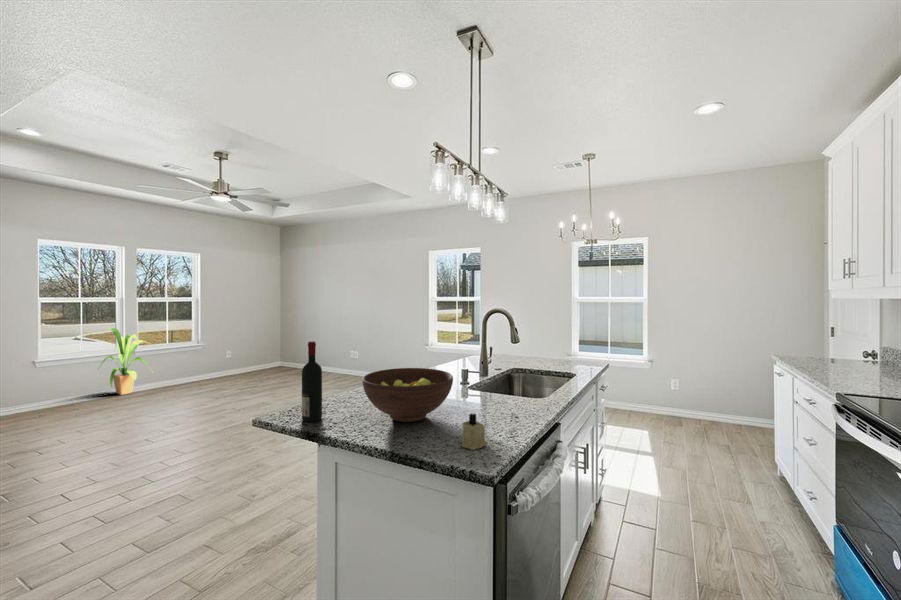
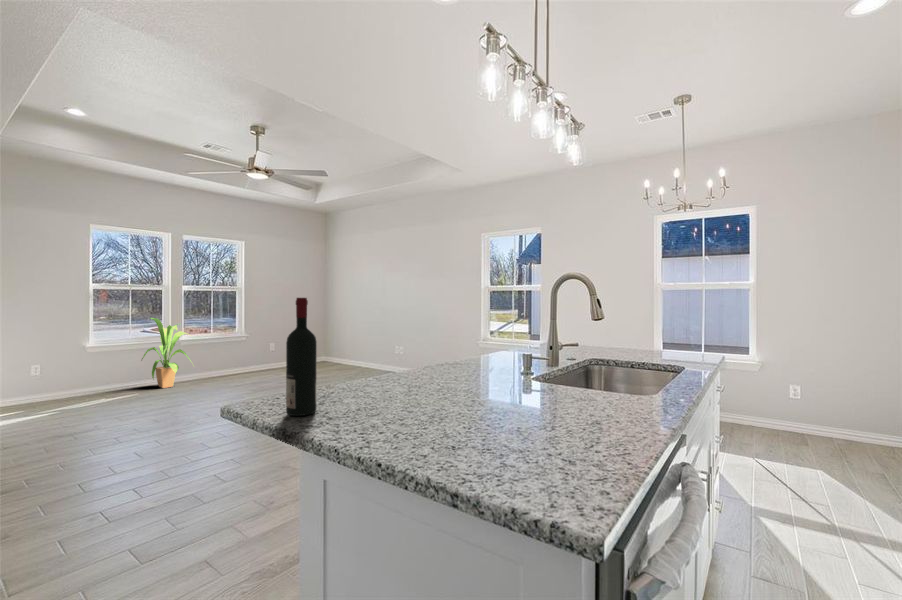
fruit bowl: present [362,368,453,422] -> none [372,345,513,423]
candle: present [462,414,487,450] -> none [529,409,574,476]

